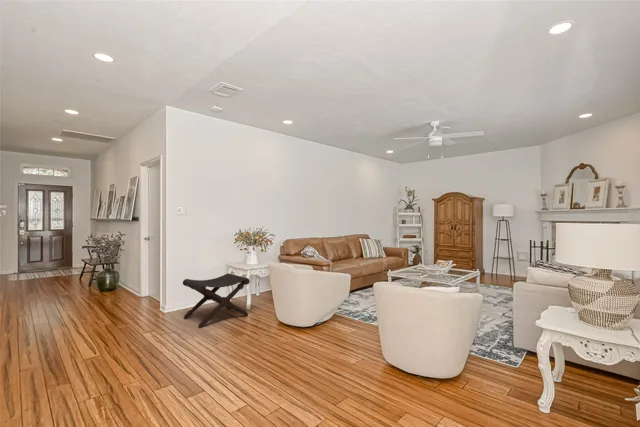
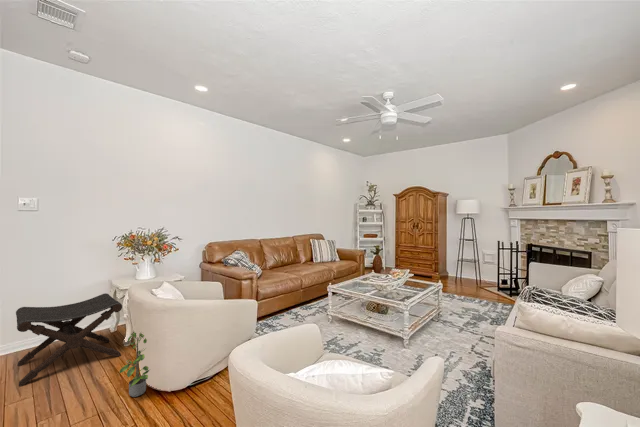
potted plant: none [269,291,291,333] -> present [120,331,149,397]

